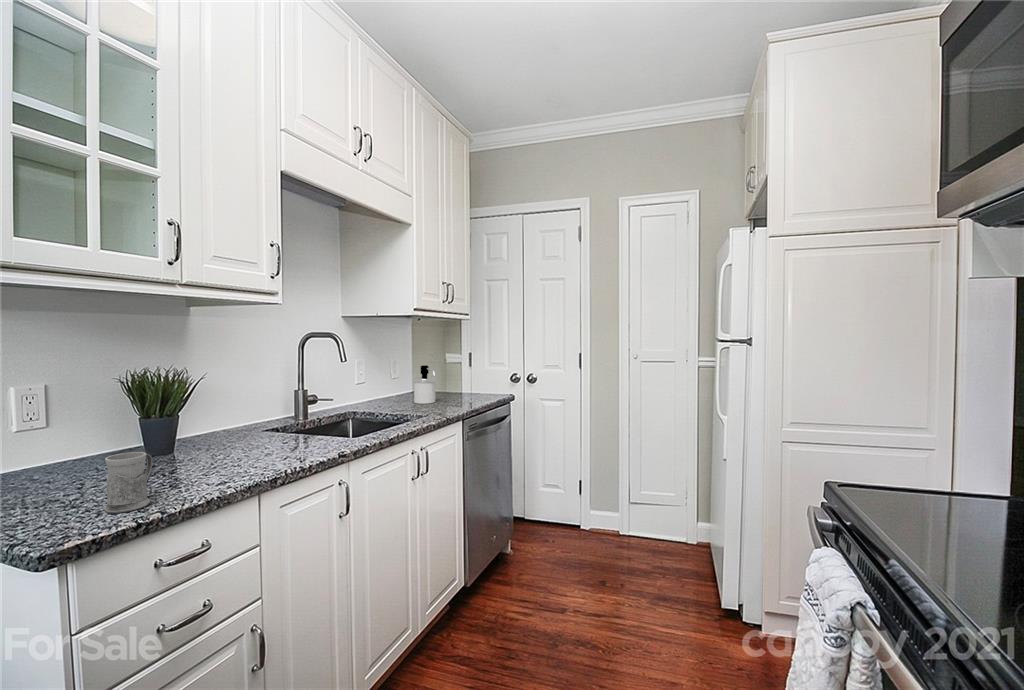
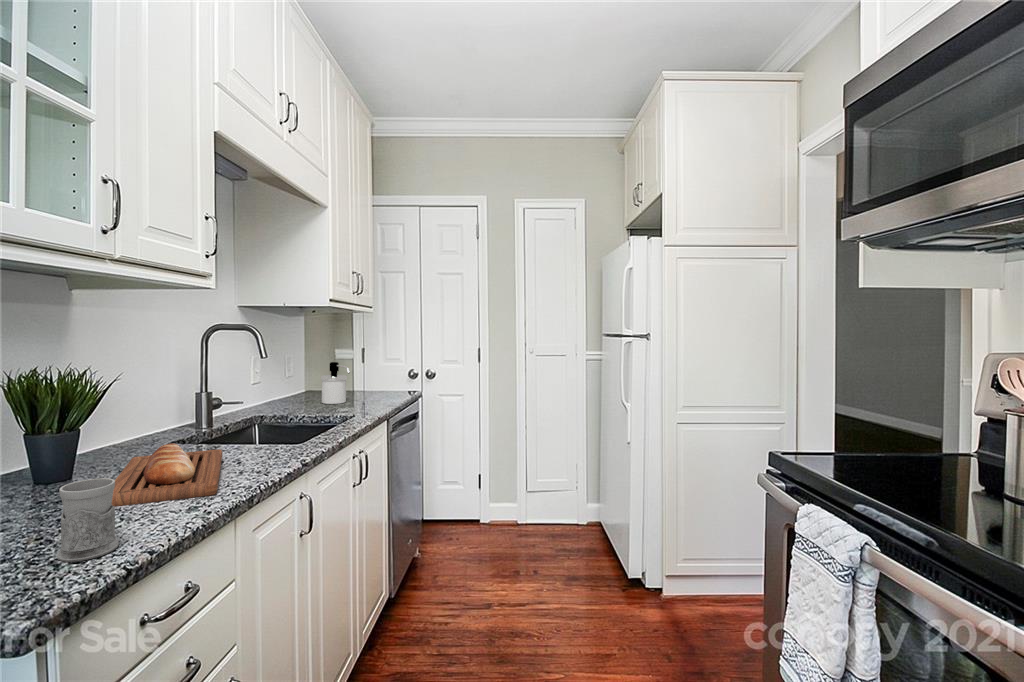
bread loaf: none [168,431,286,477] -> present [112,443,222,507]

